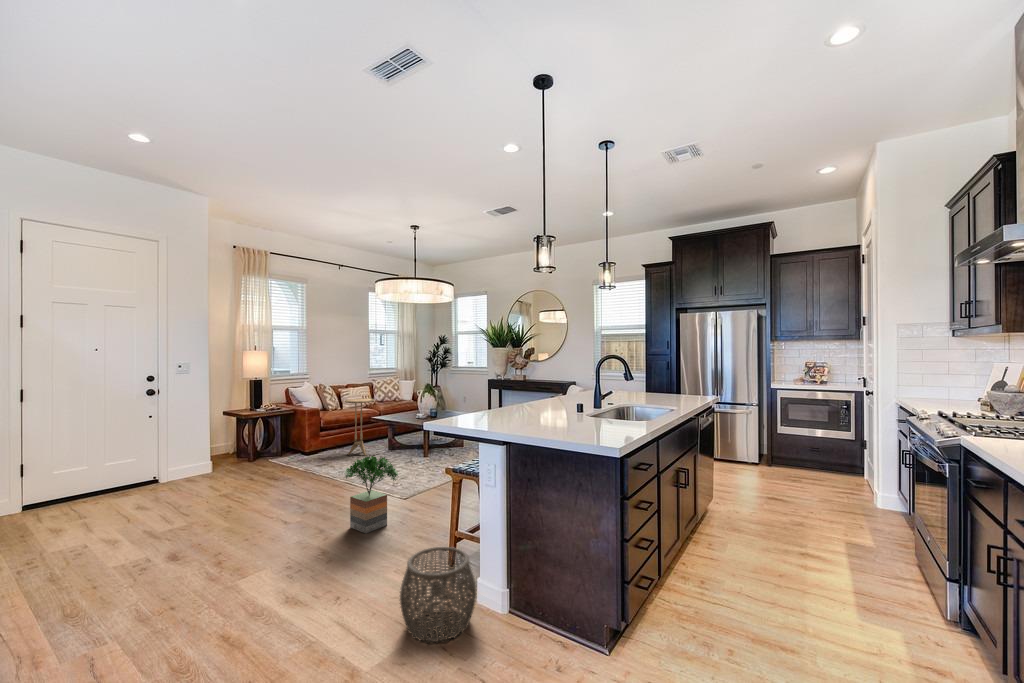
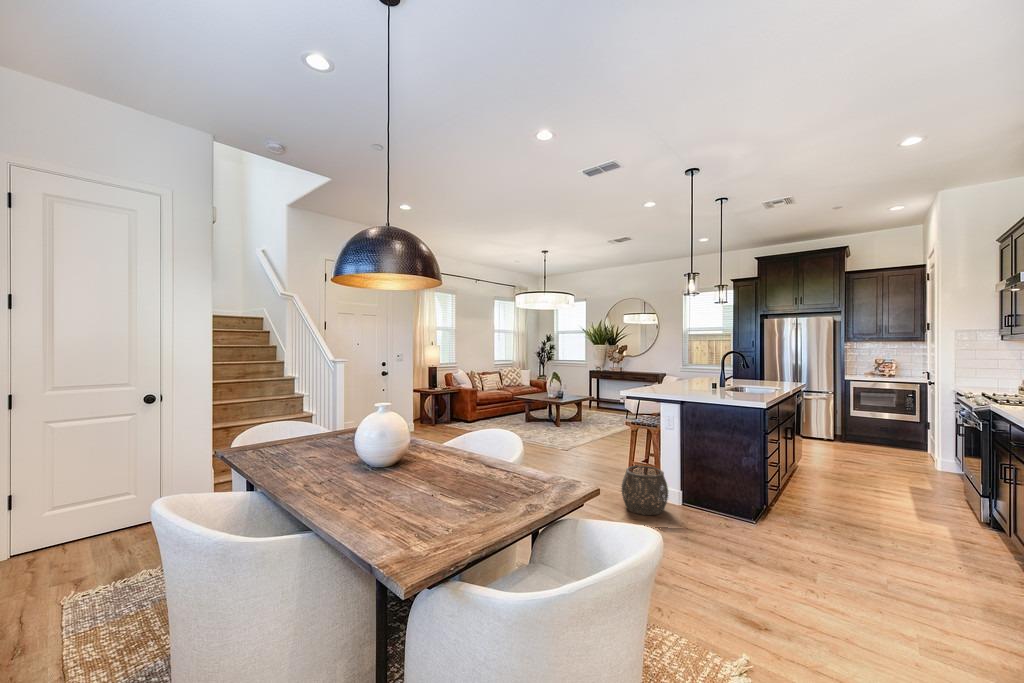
side table: present [344,399,374,456] -> none [496,383,518,425]
potted tree: present [345,456,398,534] -> none [540,417,577,468]

